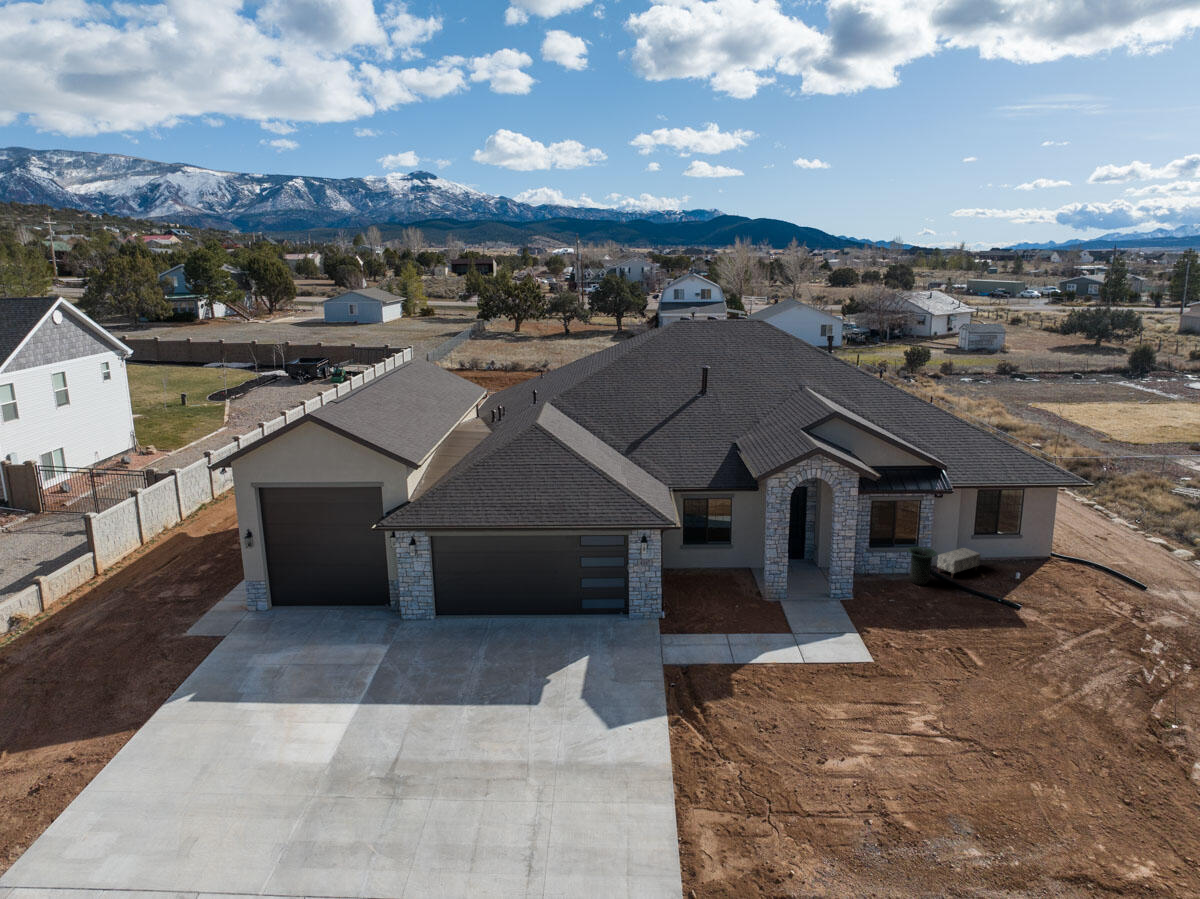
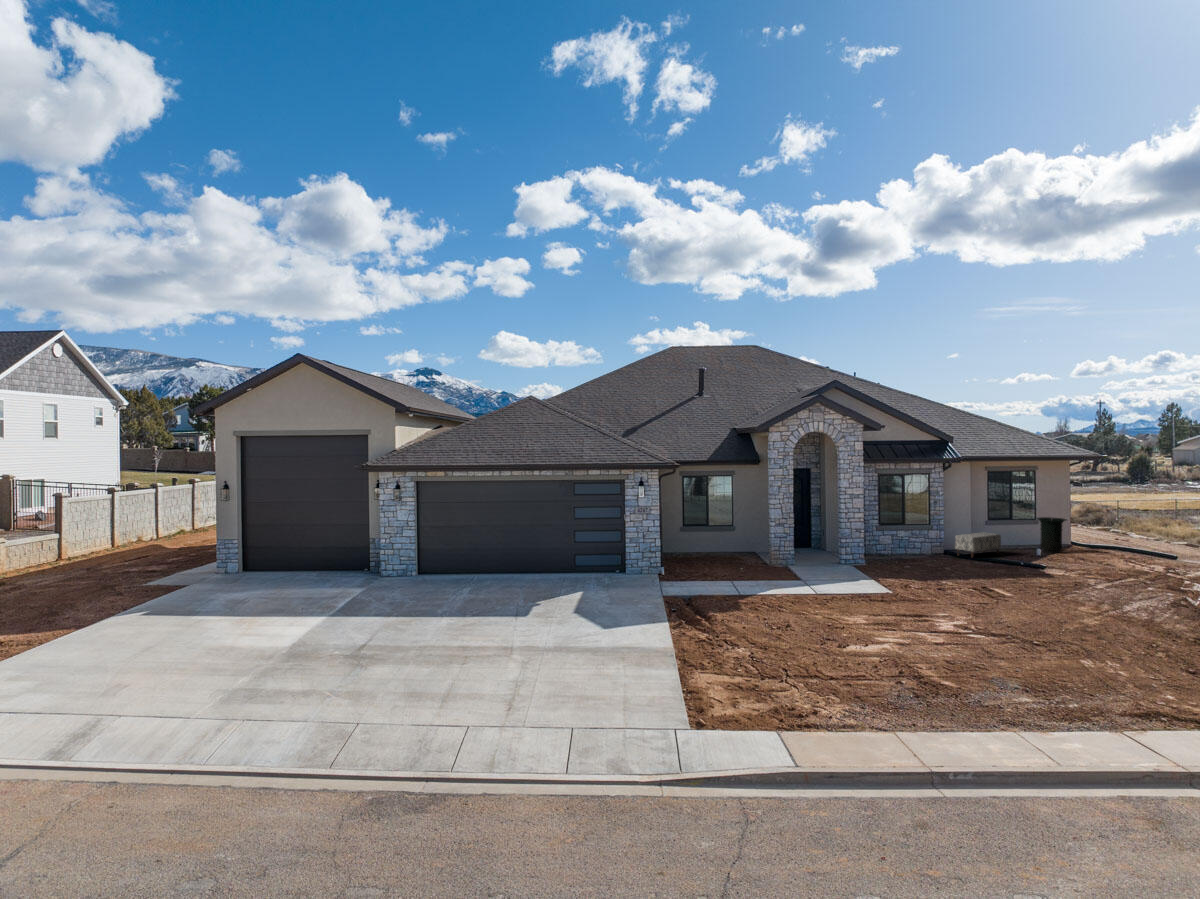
trash can: present [908,547,937,585] -> present [1036,517,1067,553]

